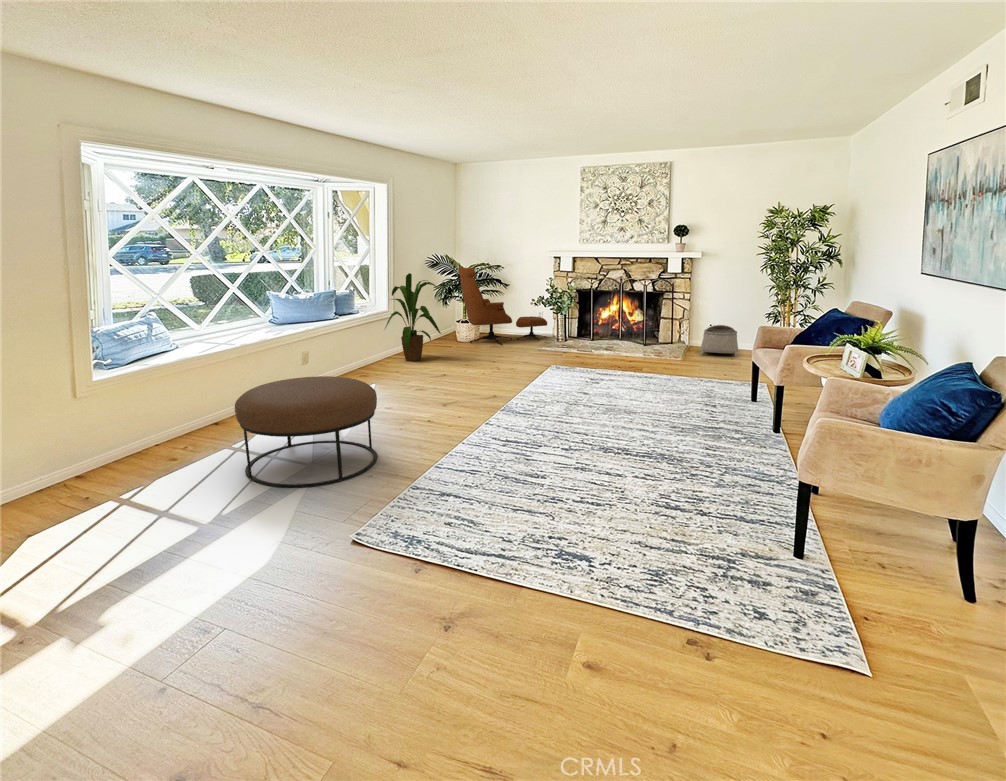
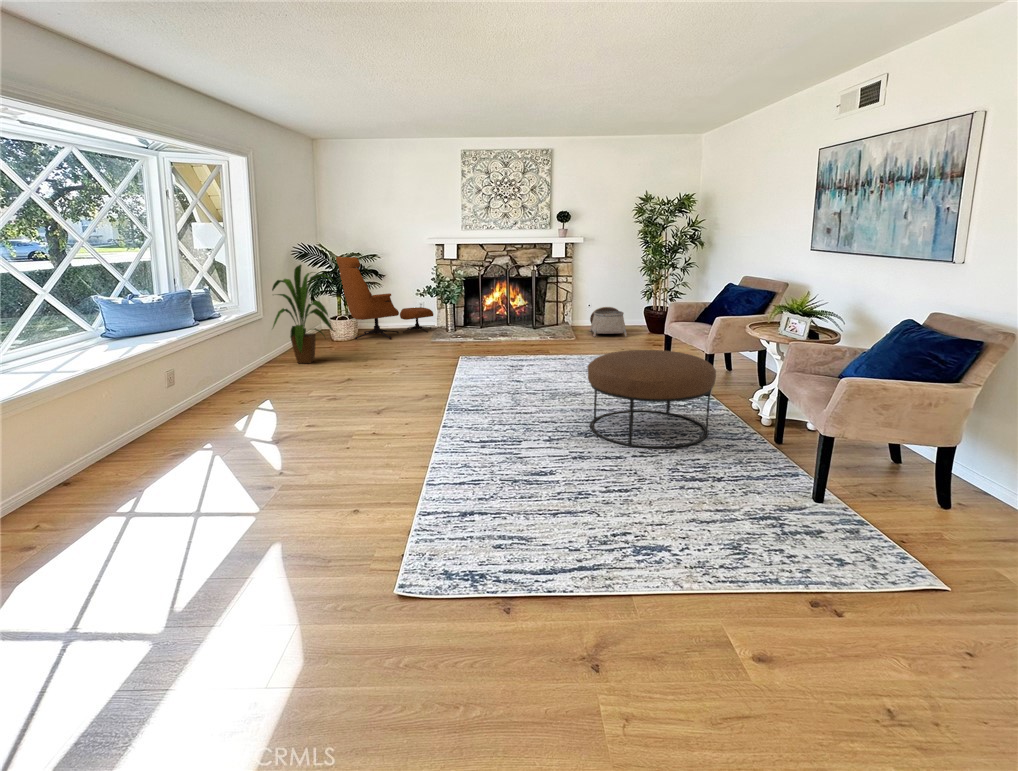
ottoman: present [235,376,377,487] -> present [588,350,716,448]

